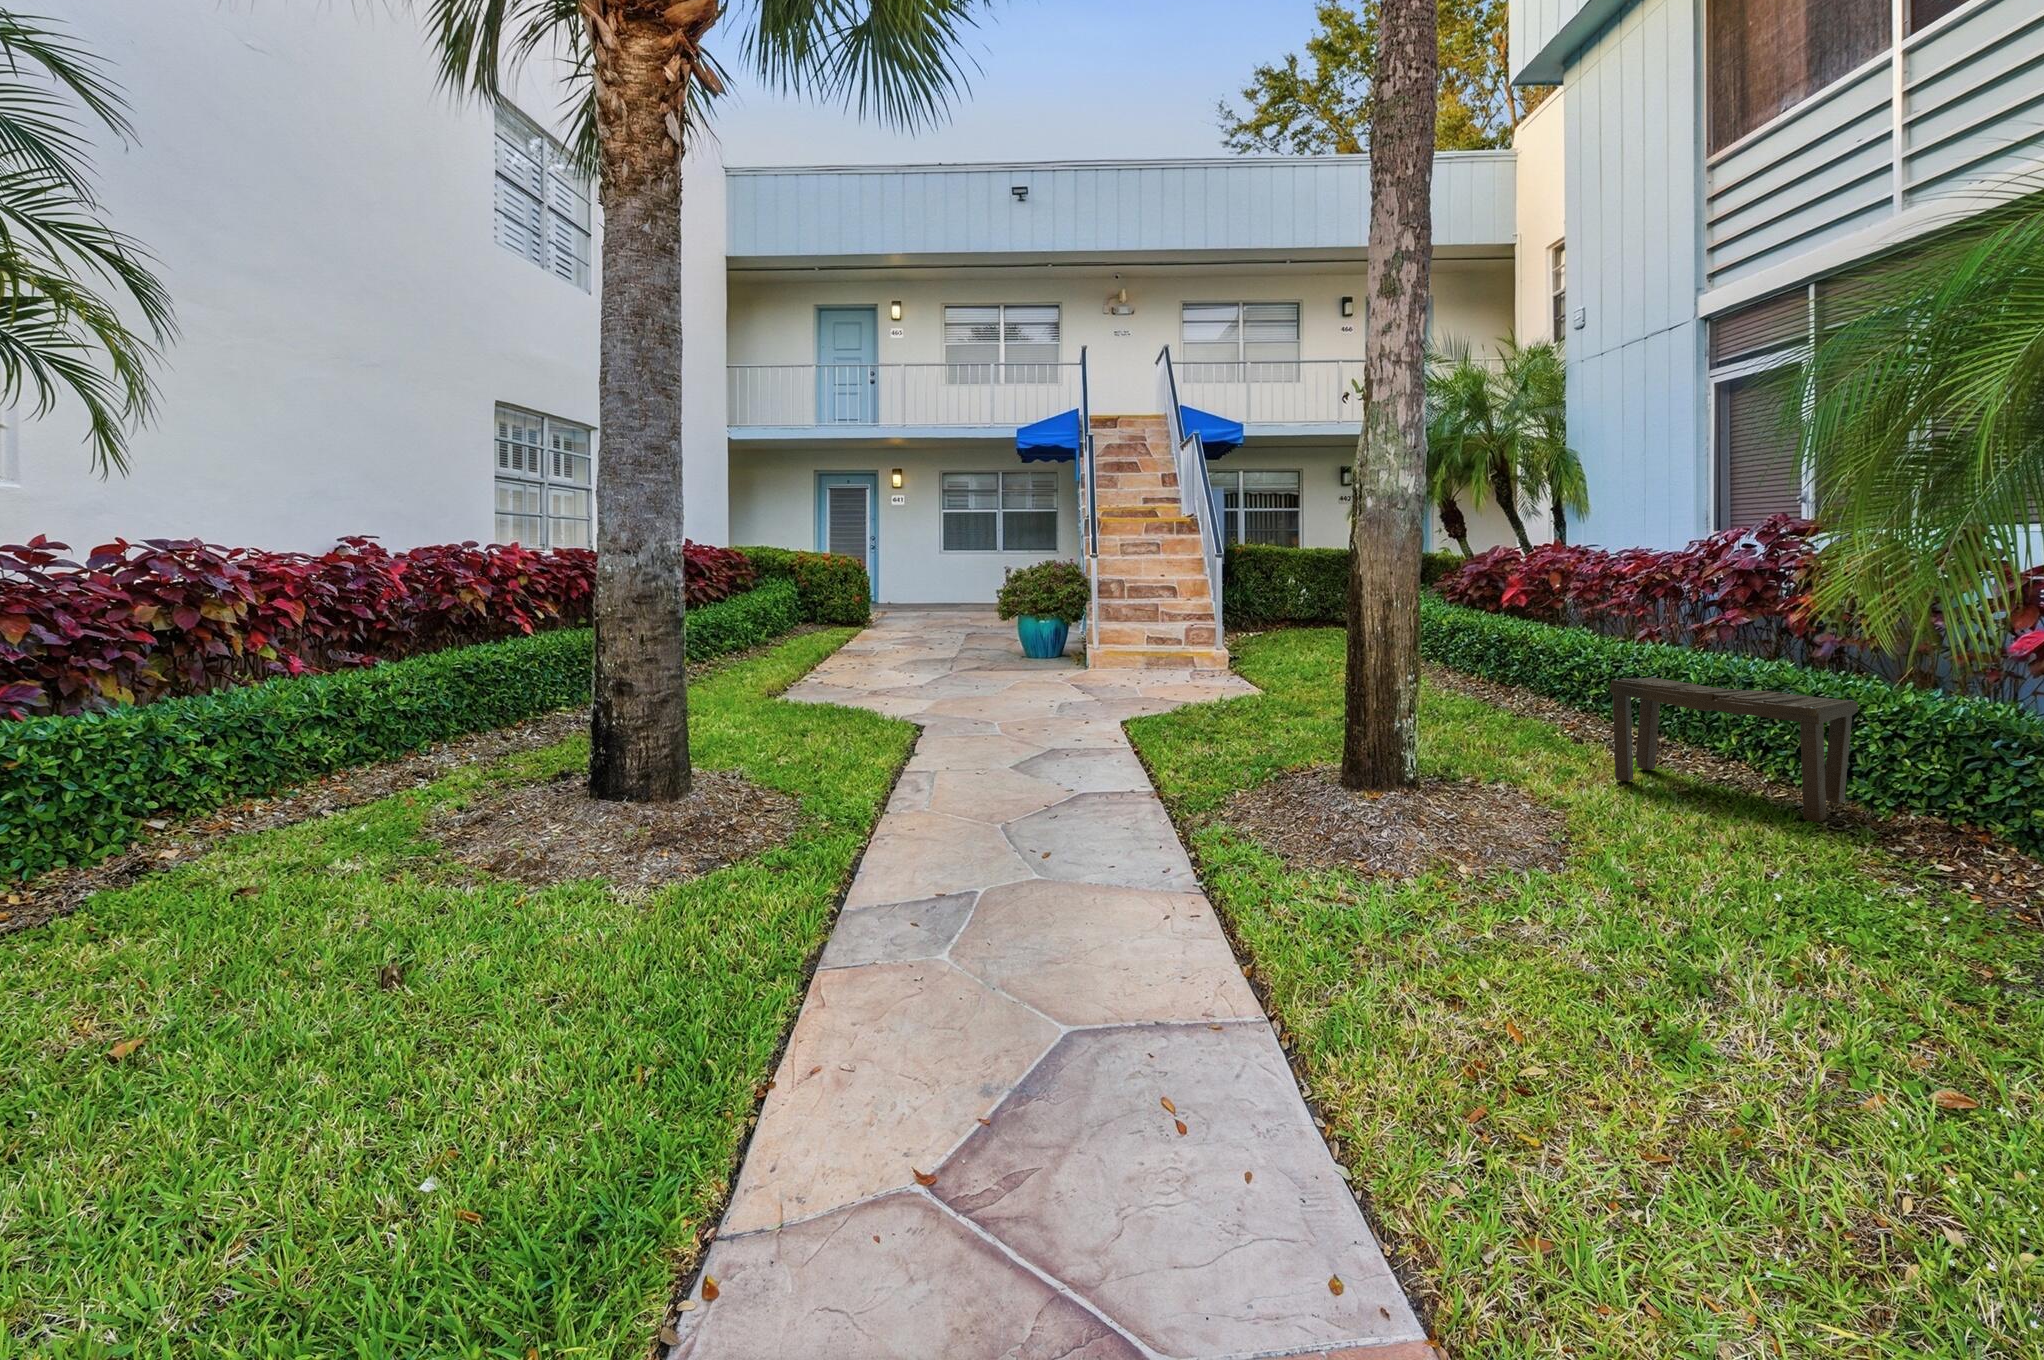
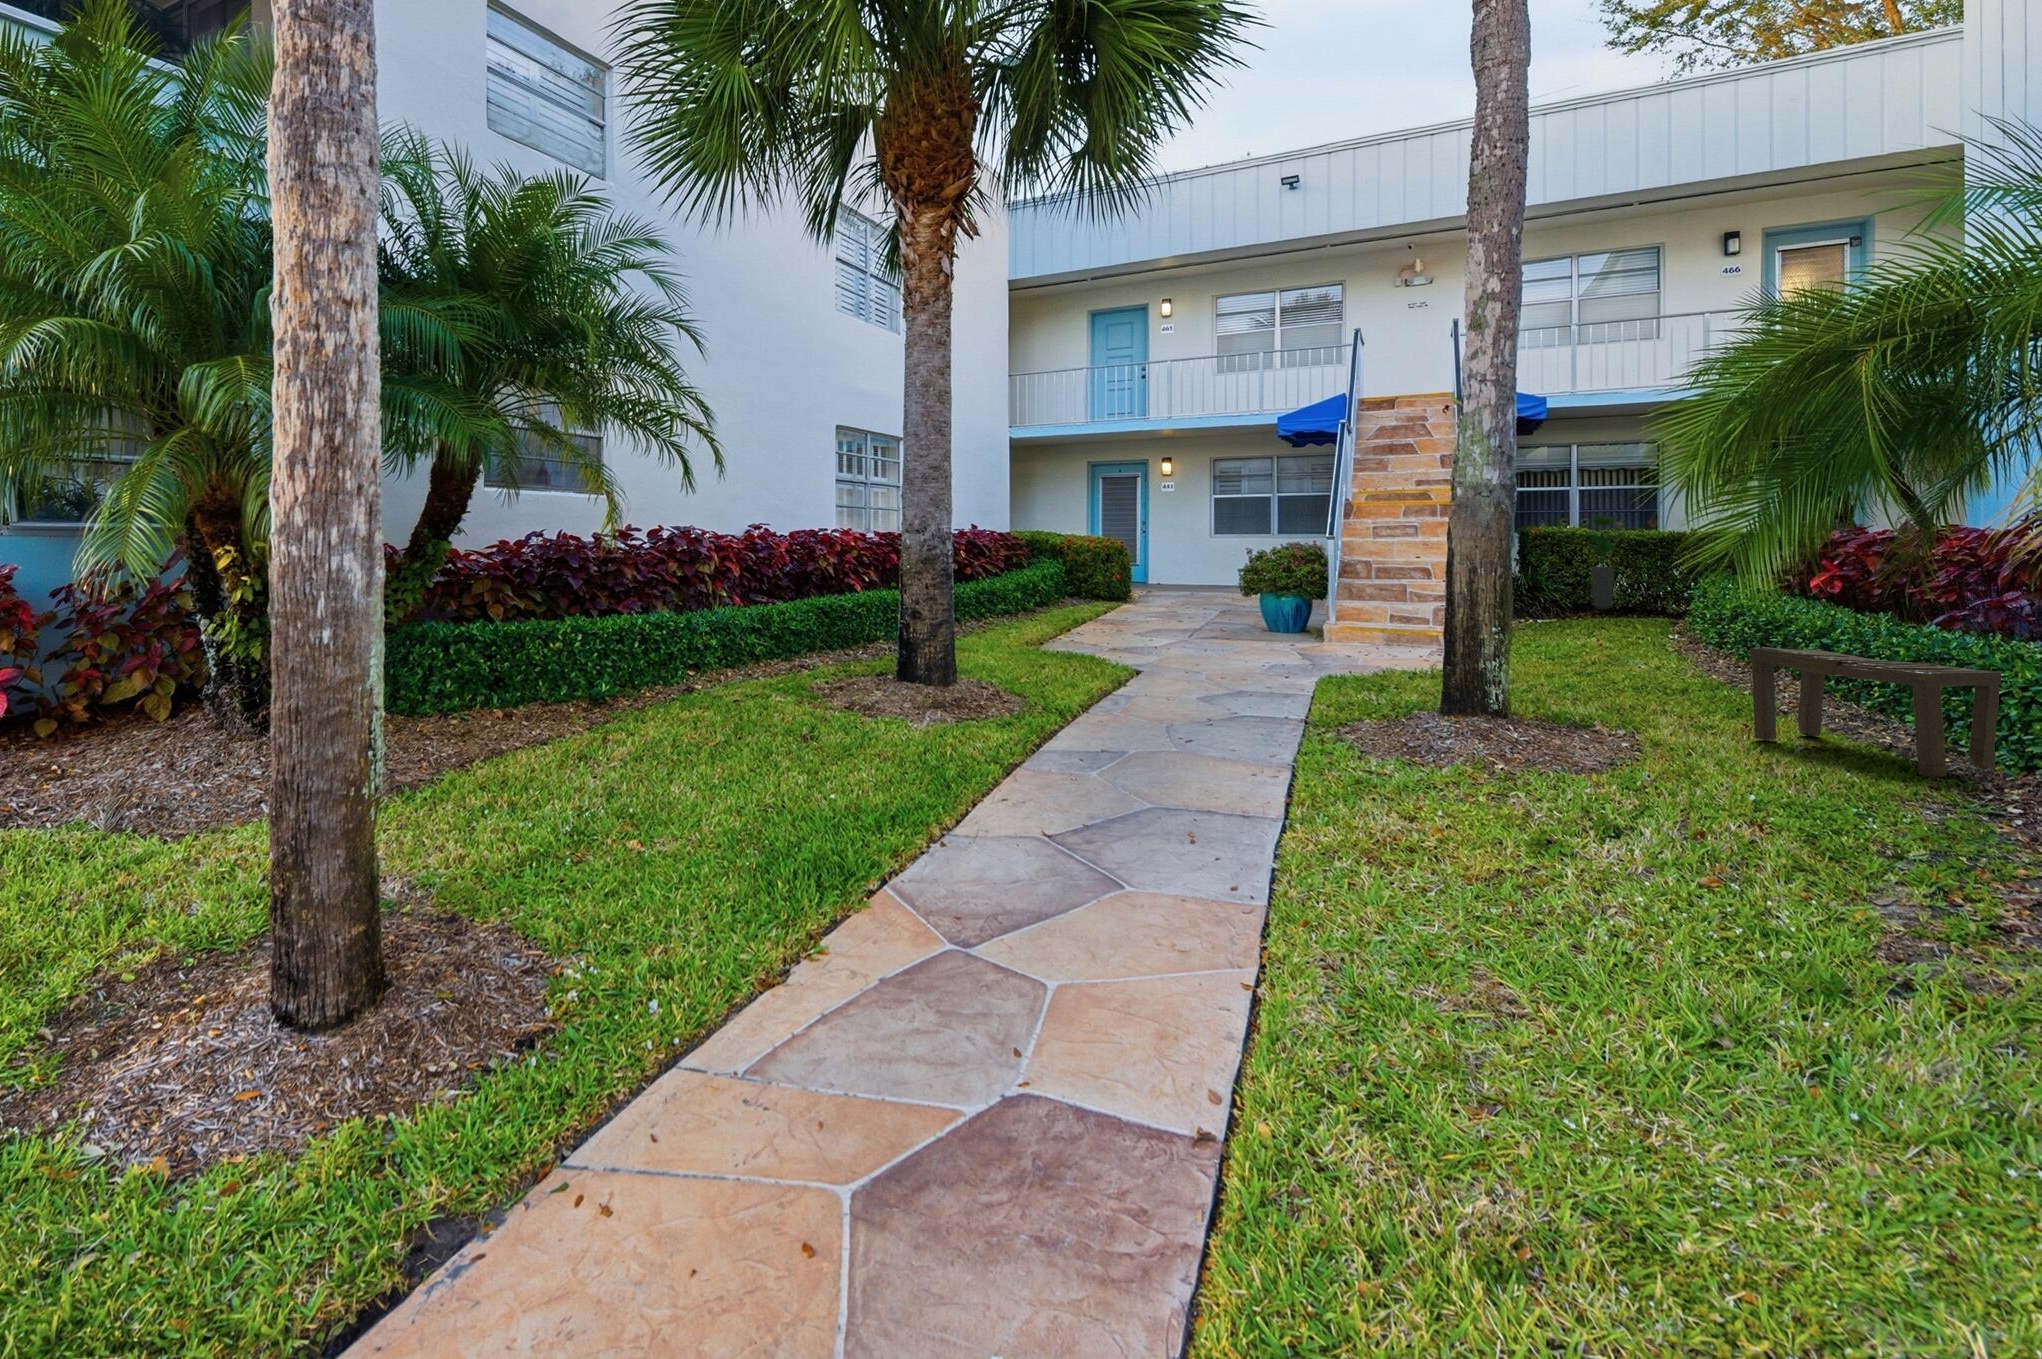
potted plant: none [1275,533,1313,620] -> present [1586,516,1625,610]

